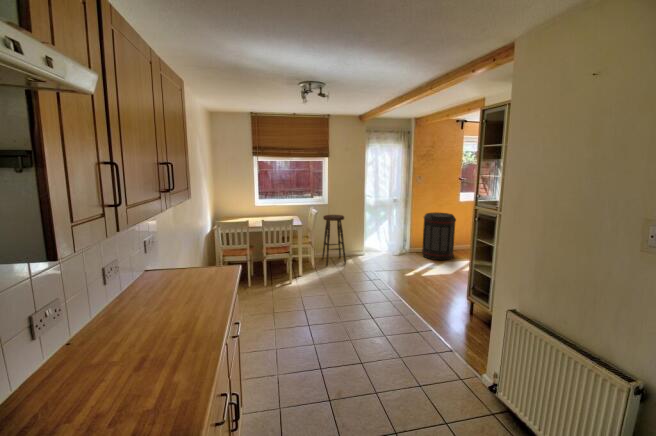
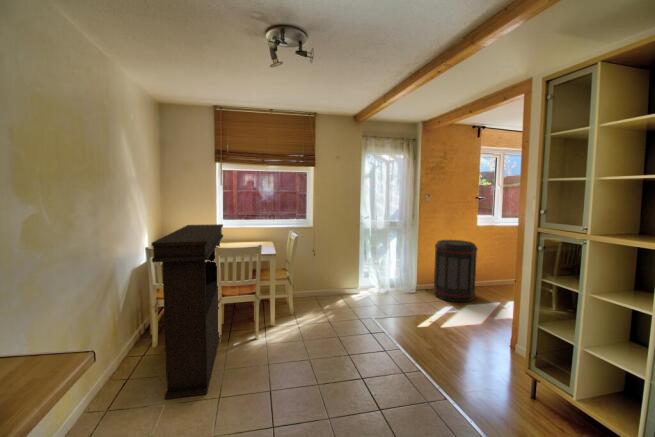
console table: none [233,204,266,313] -> present [152,224,223,399]
bar stool: present [322,215,346,264] -> none [305,241,336,308]

